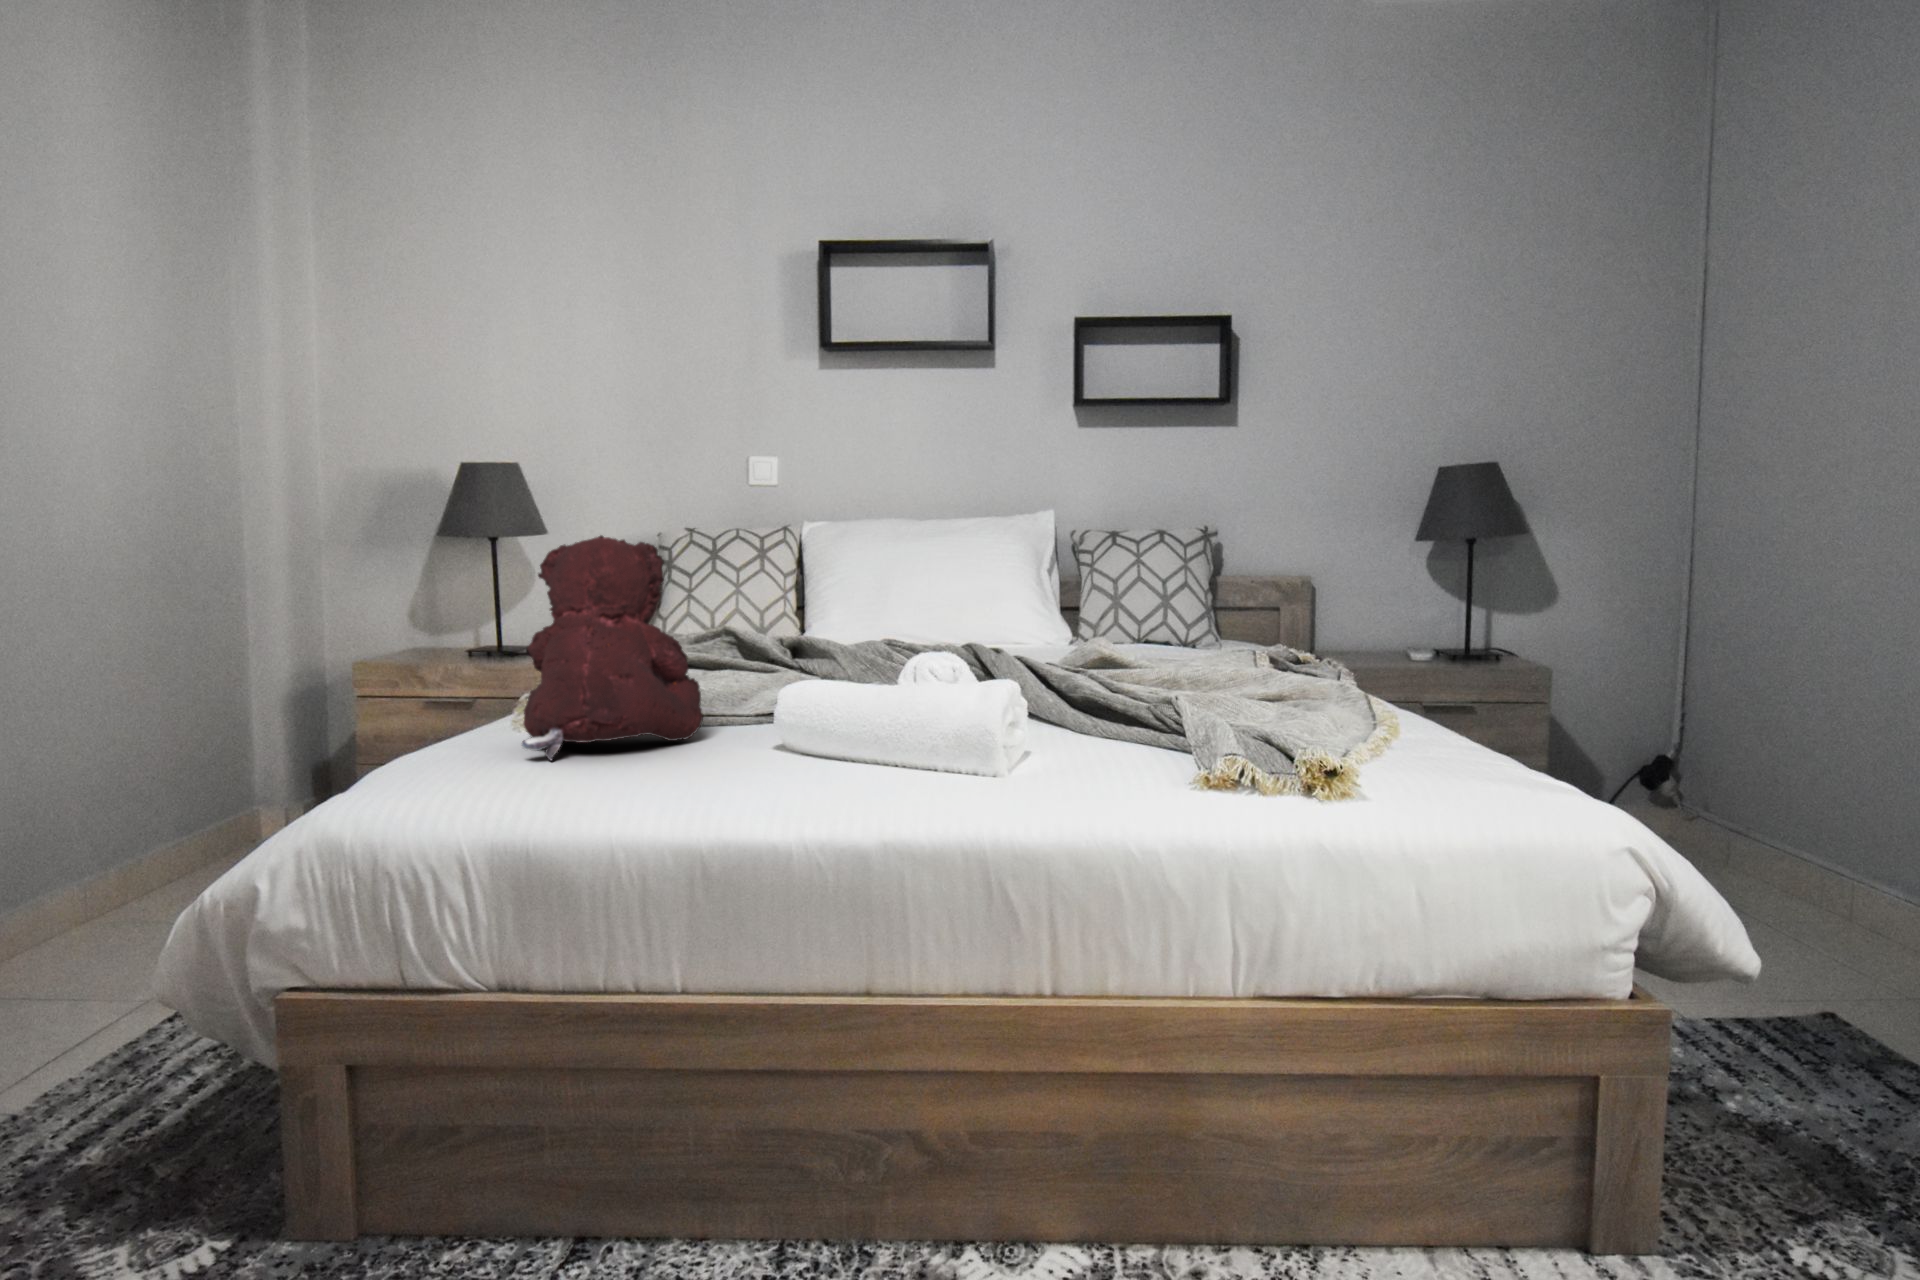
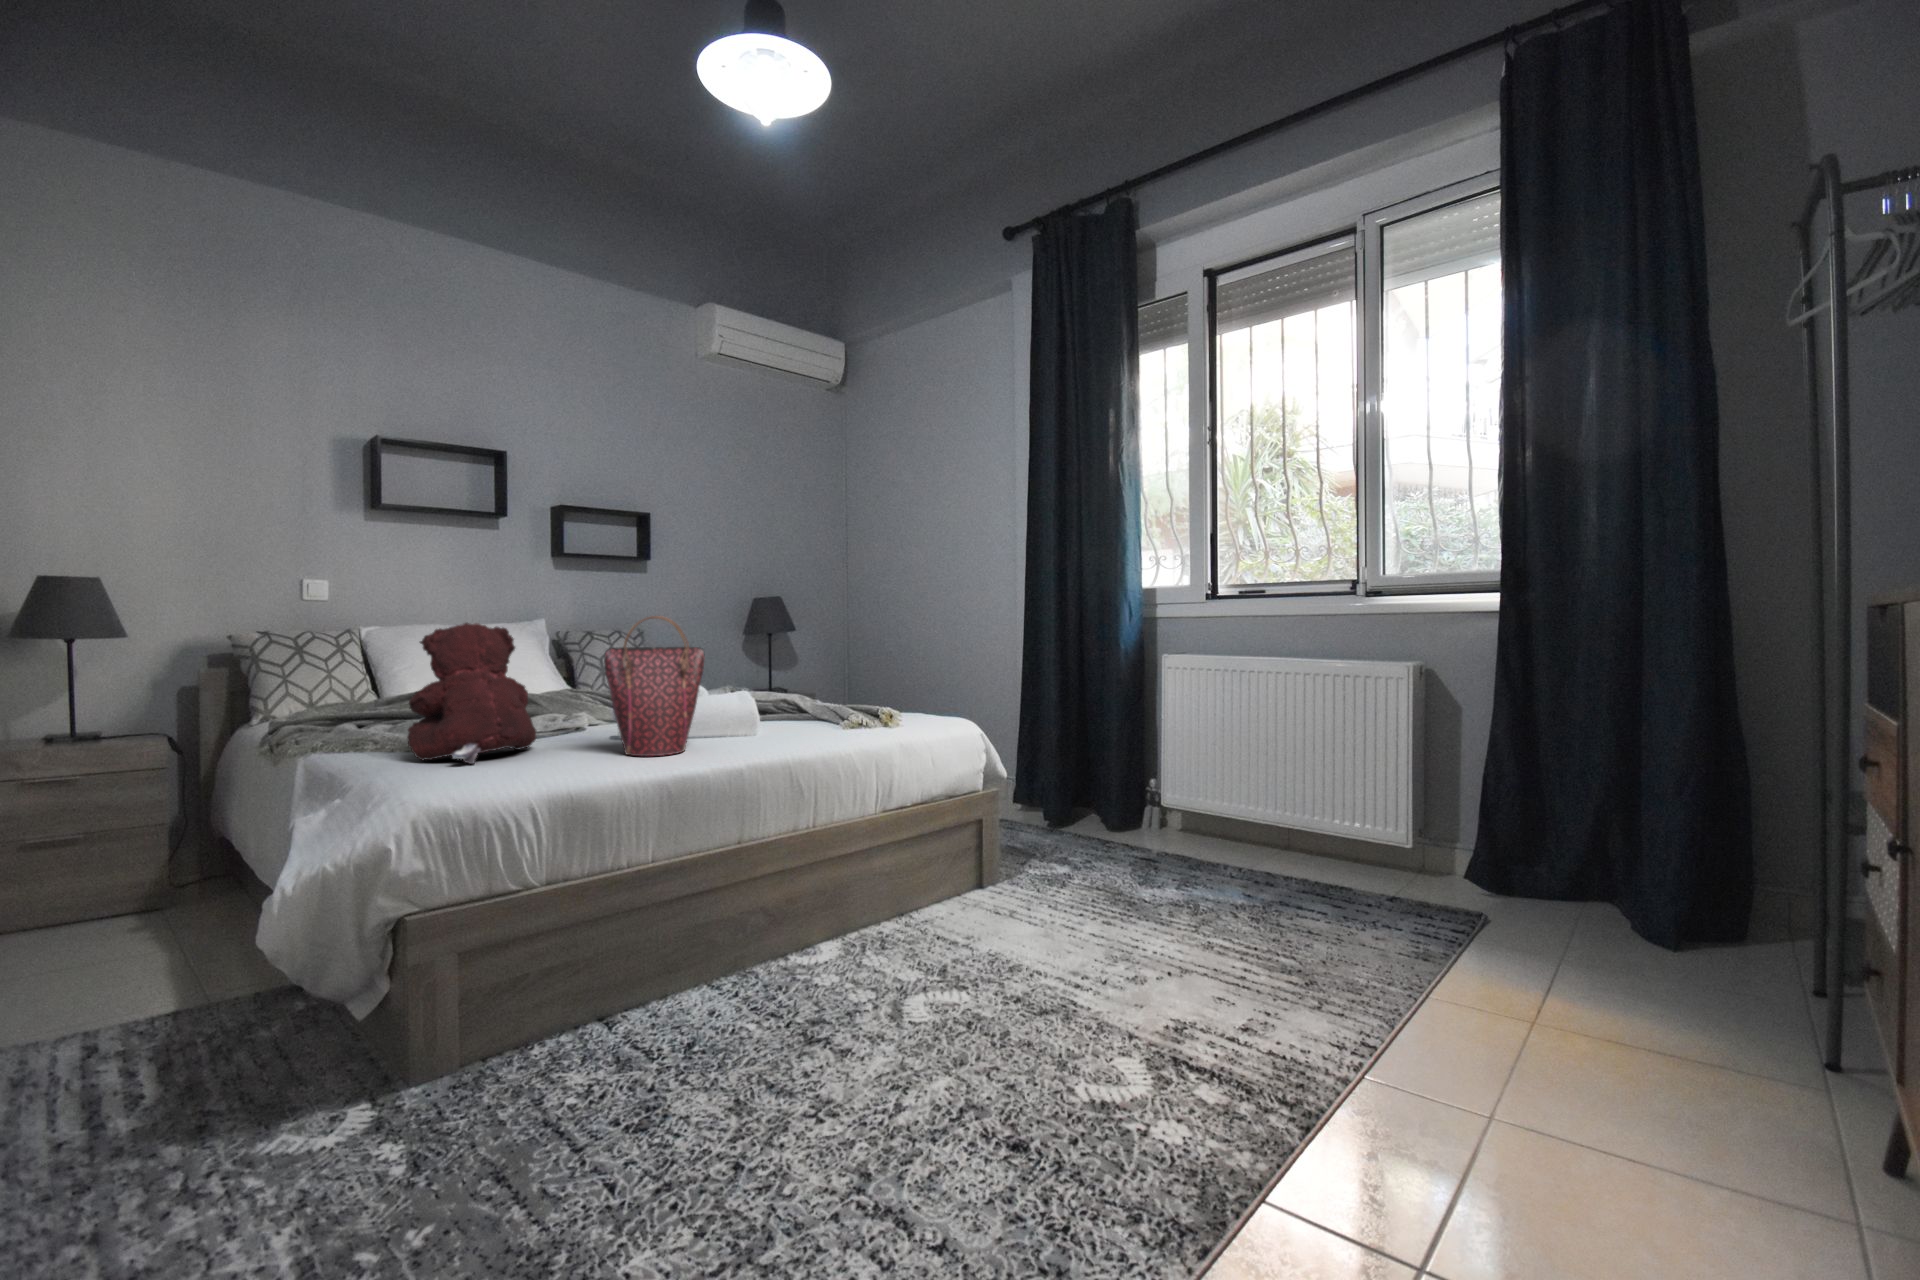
handbag: none [706,529,866,793] -> present [604,616,704,756]

